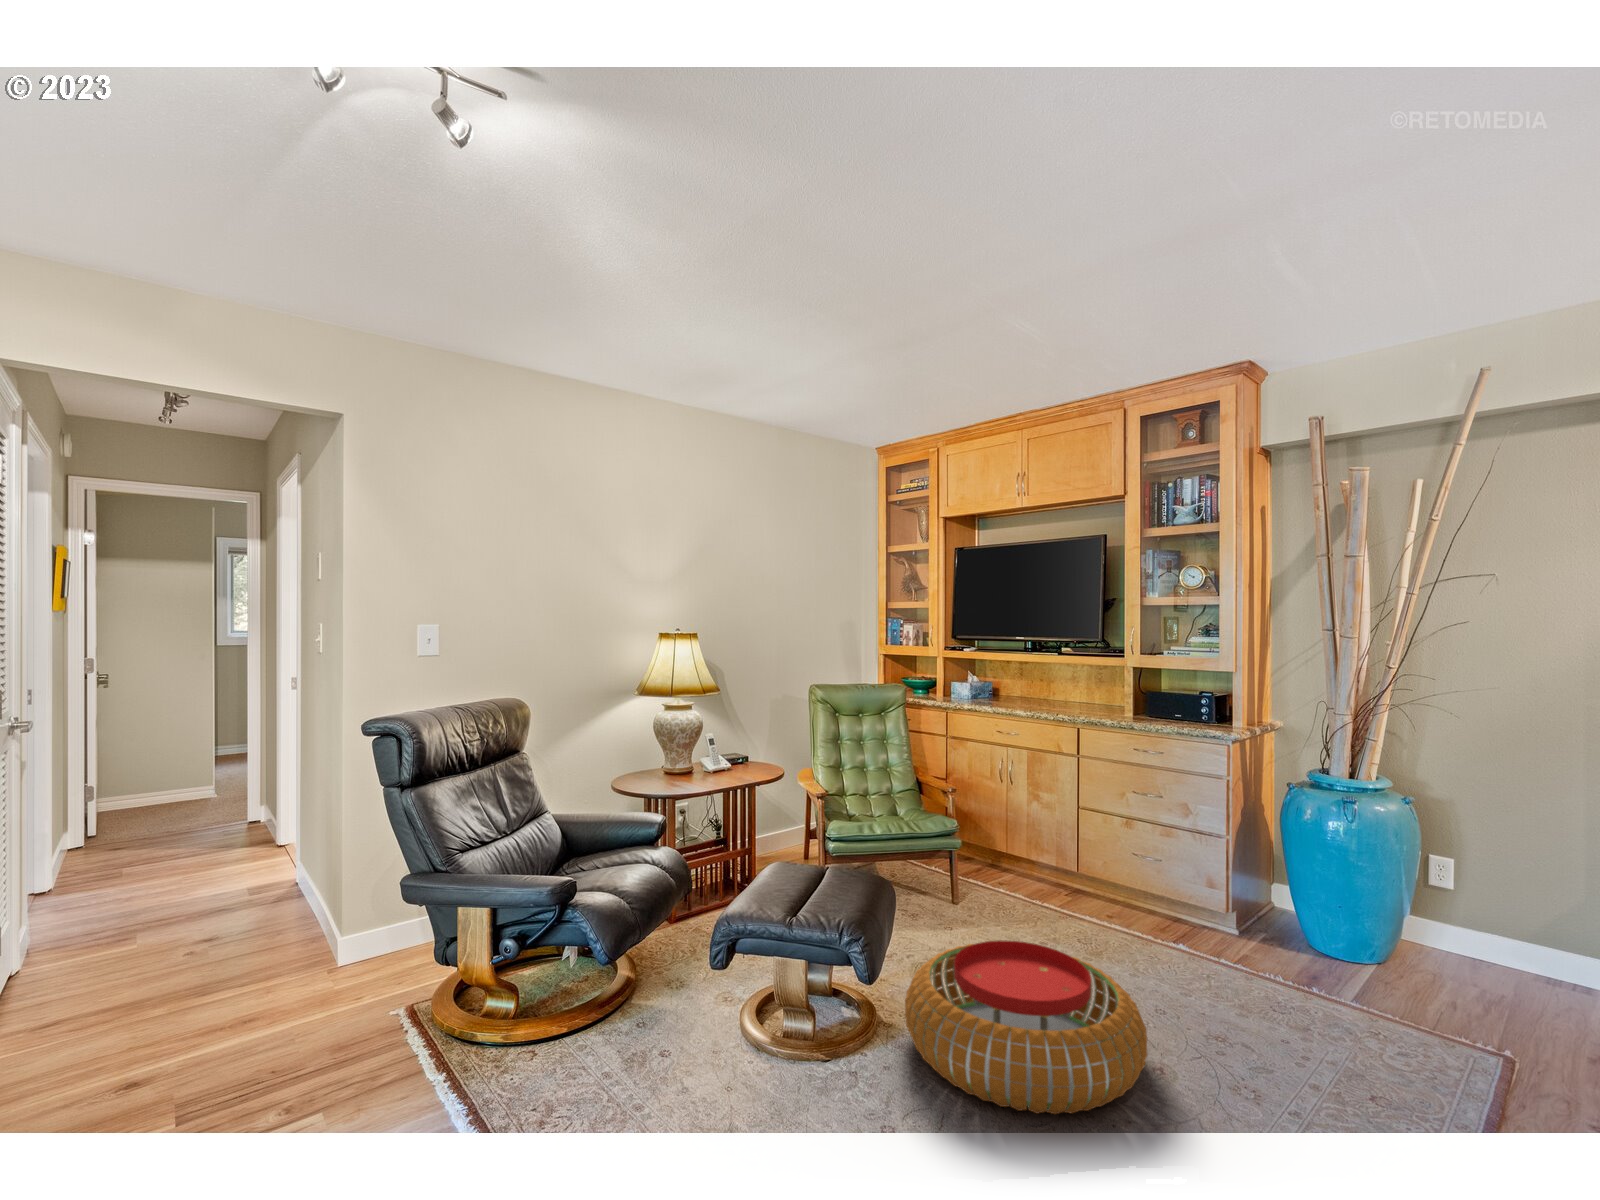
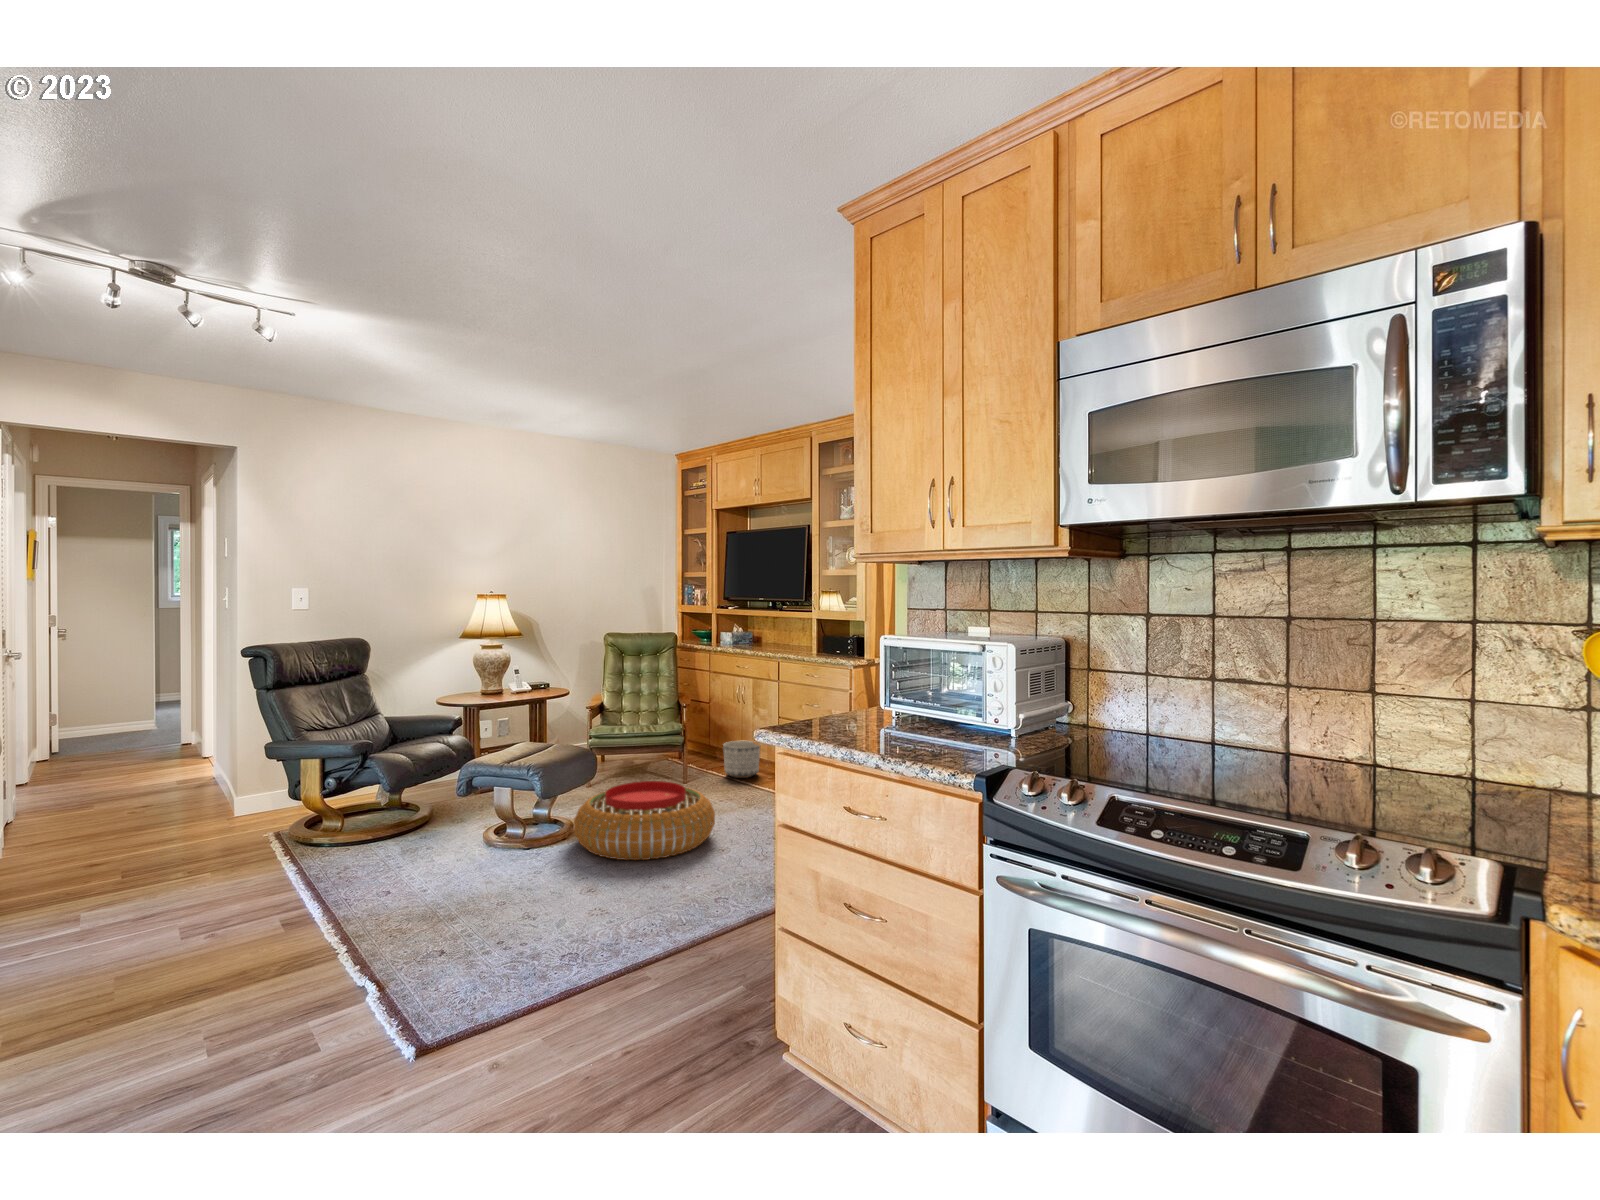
planter: none [997,839,1052,897] -> present [723,741,760,778]

